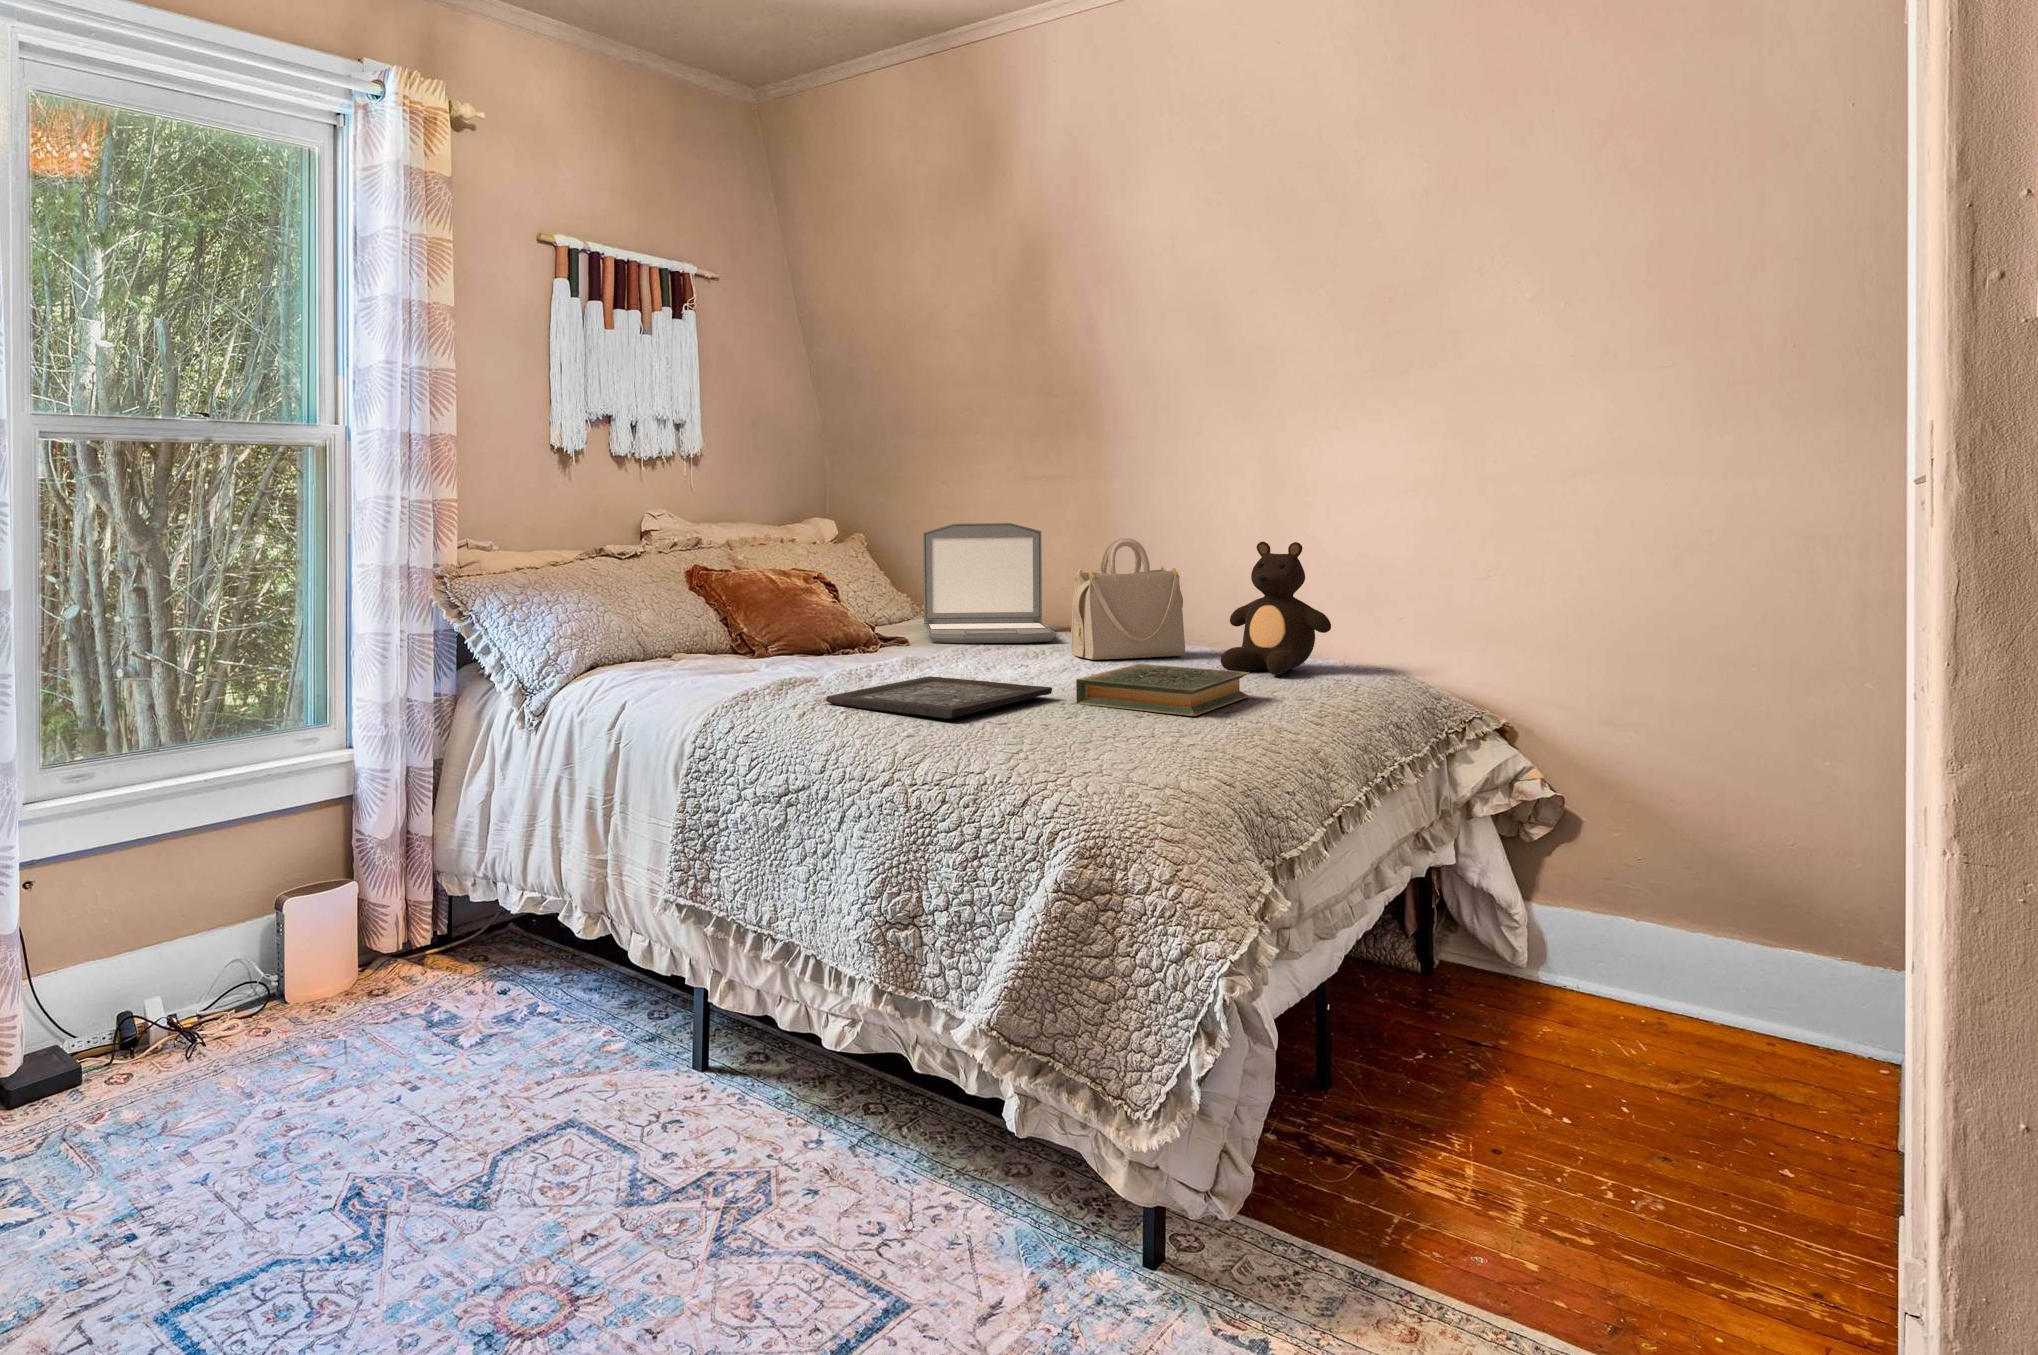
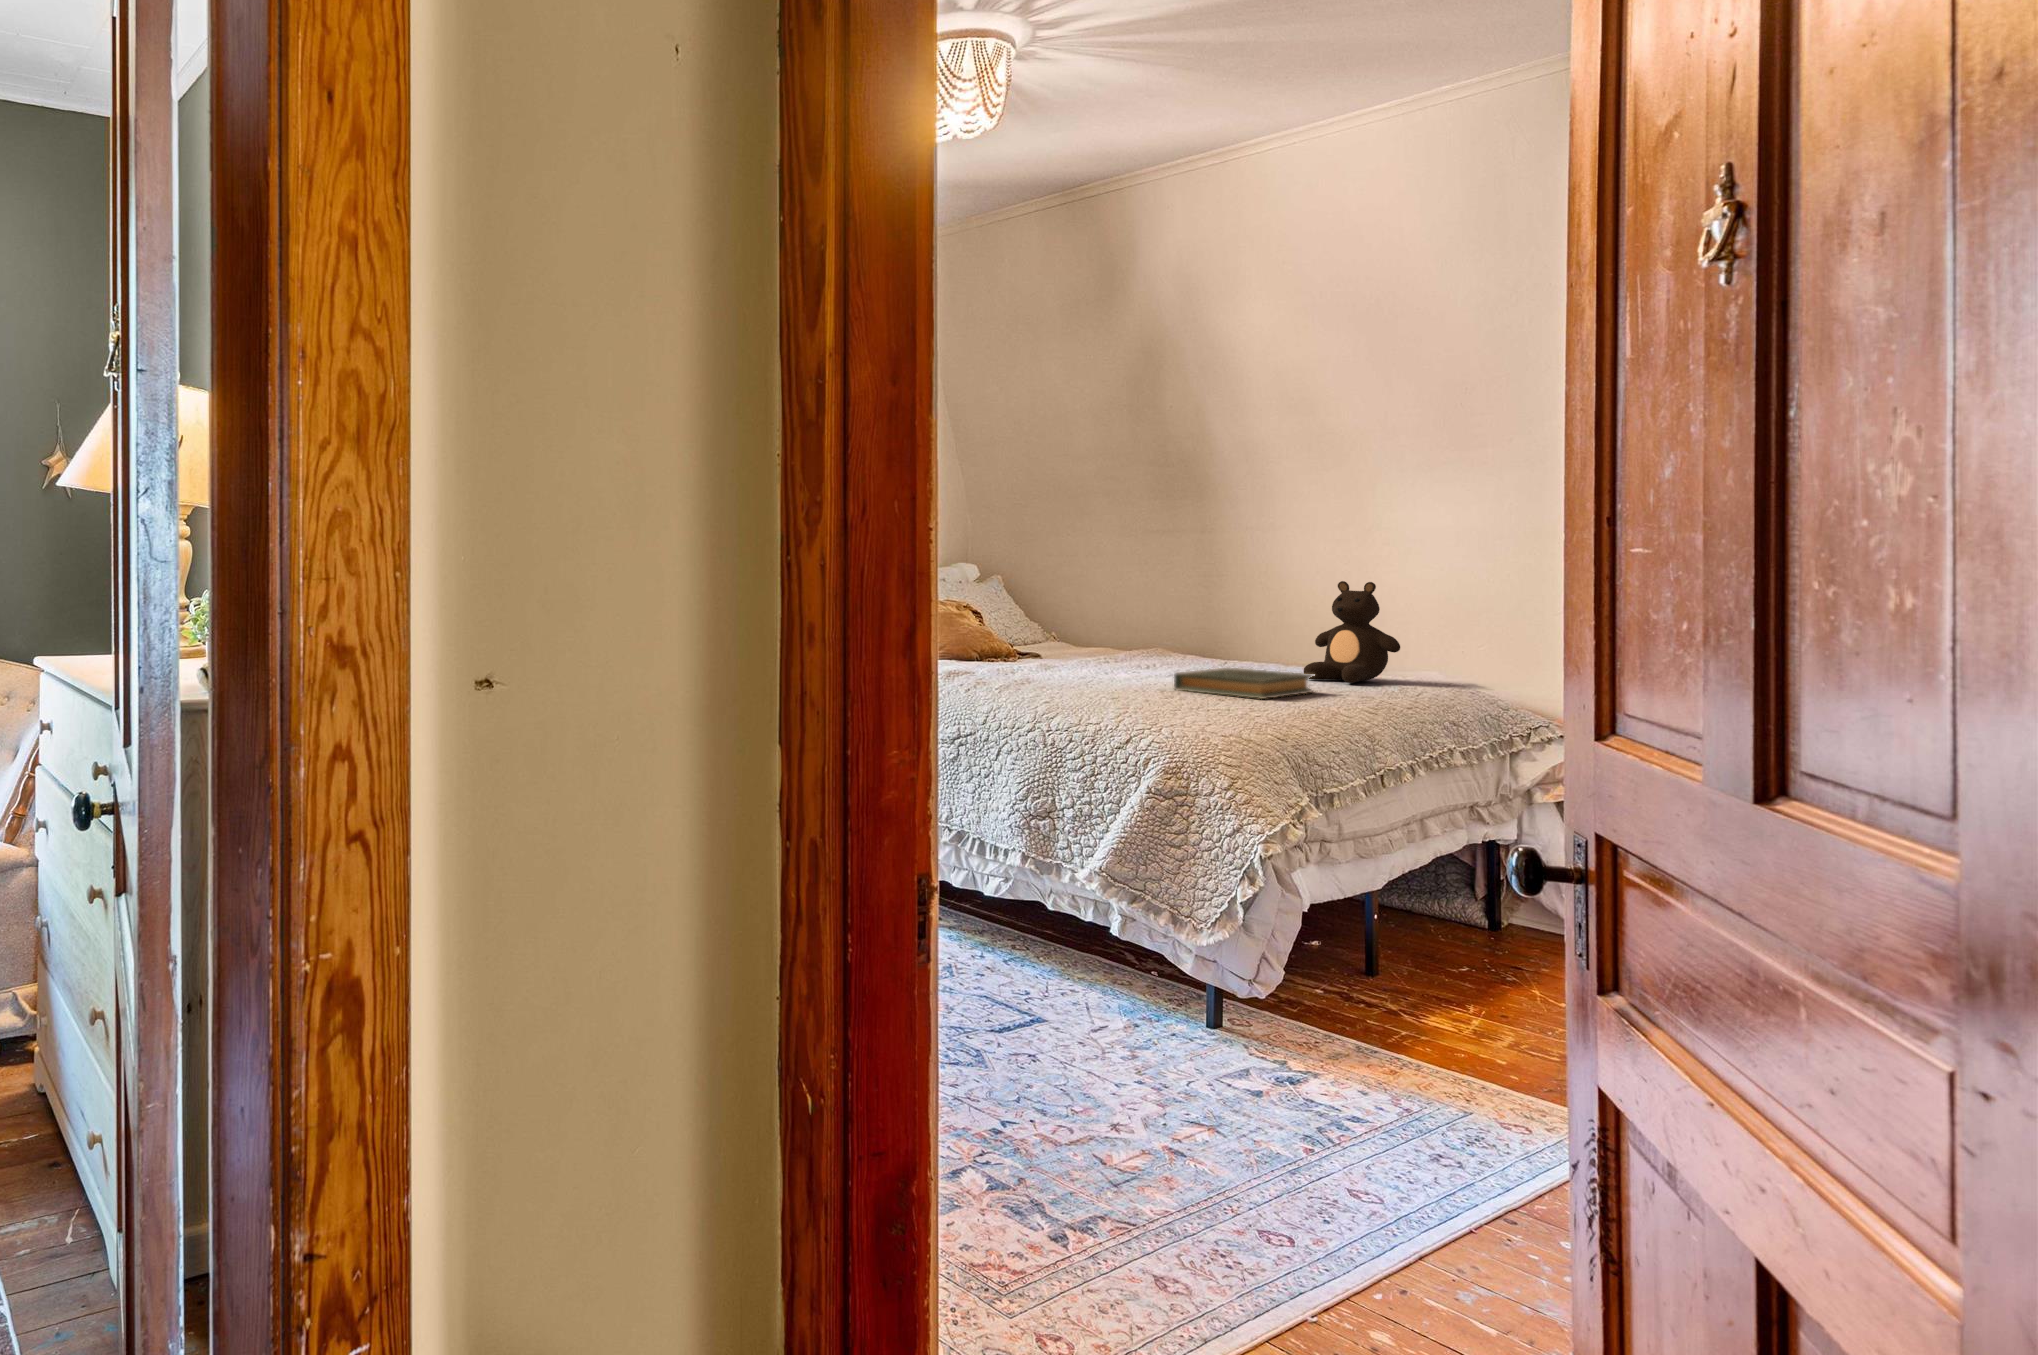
laptop: present [923,523,1056,643] -> none [1056,564,1169,658]
handbag: present [1071,538,1185,660] -> none [1179,577,1278,670]
tray: present [826,676,1052,719] -> none [987,671,1156,691]

